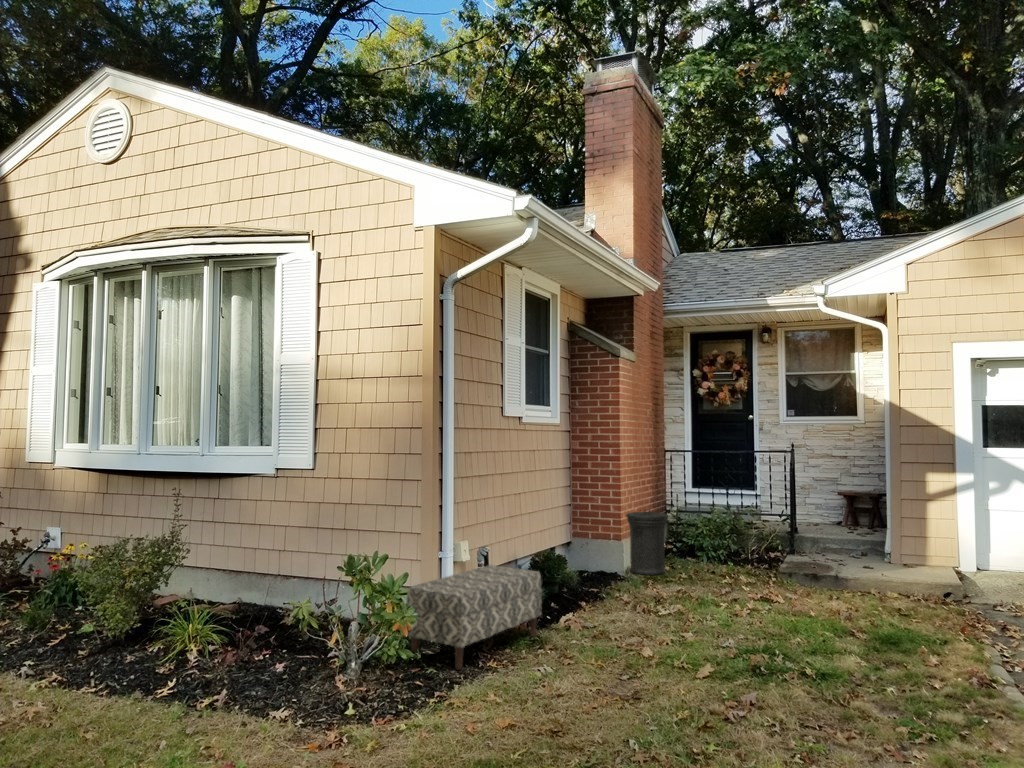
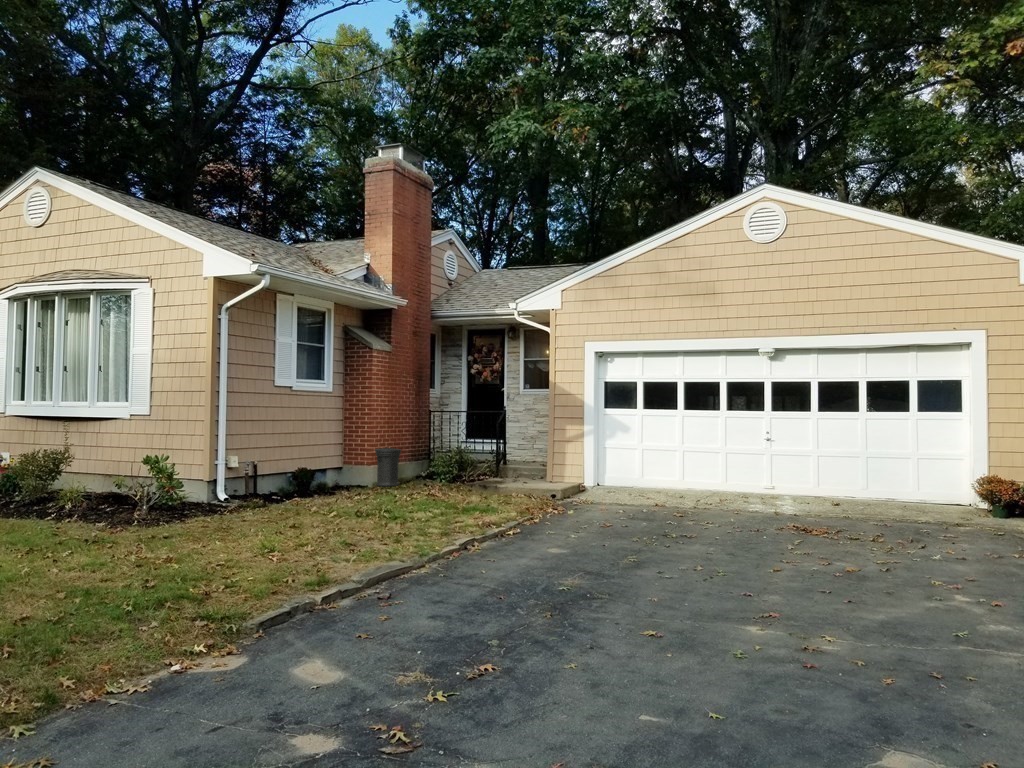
bench: present [407,565,542,670] -> none [185,469,273,515]

